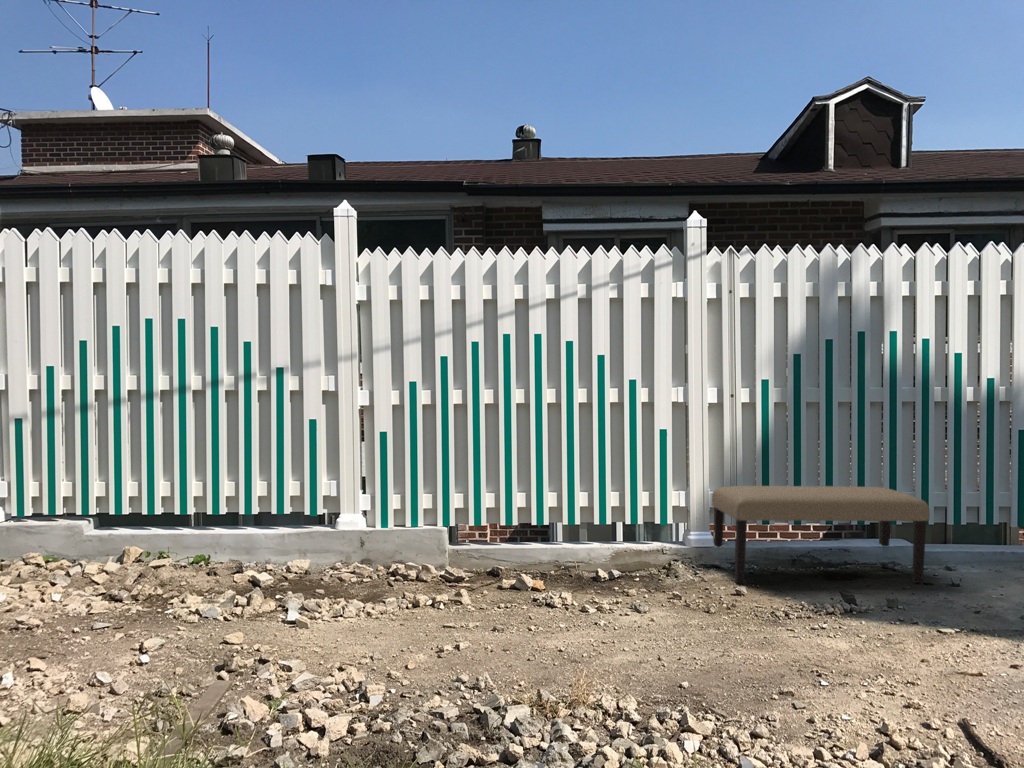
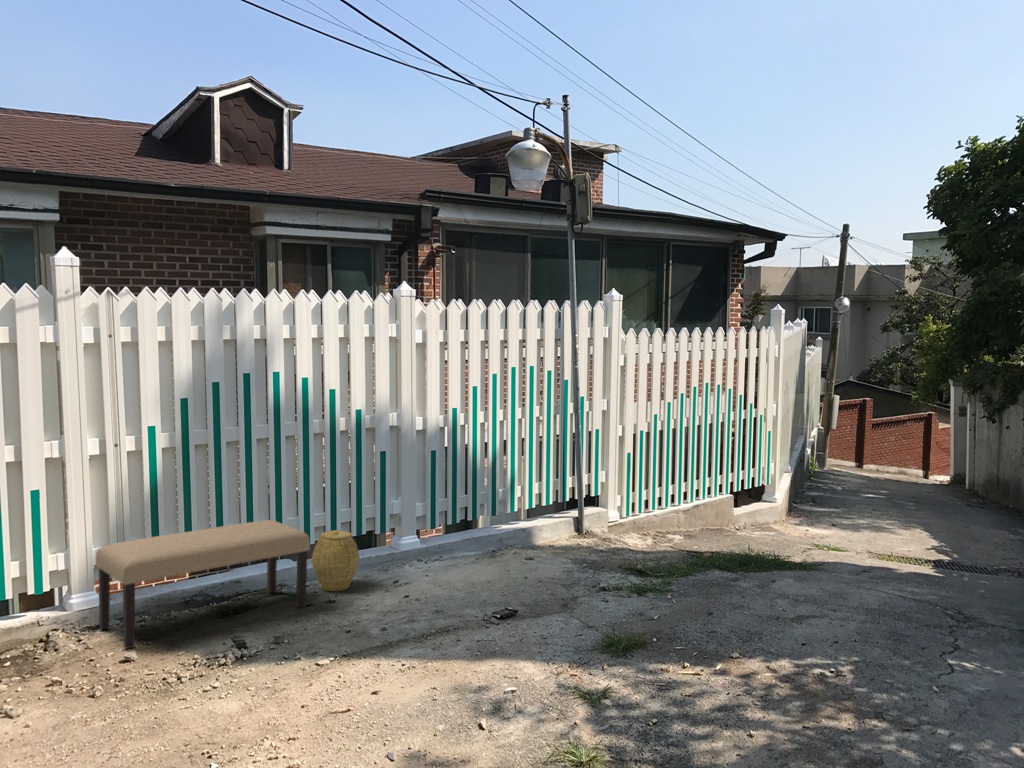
woven basket: none [931,510,990,578] -> present [312,530,360,591]

